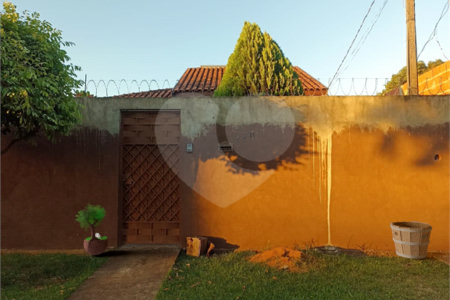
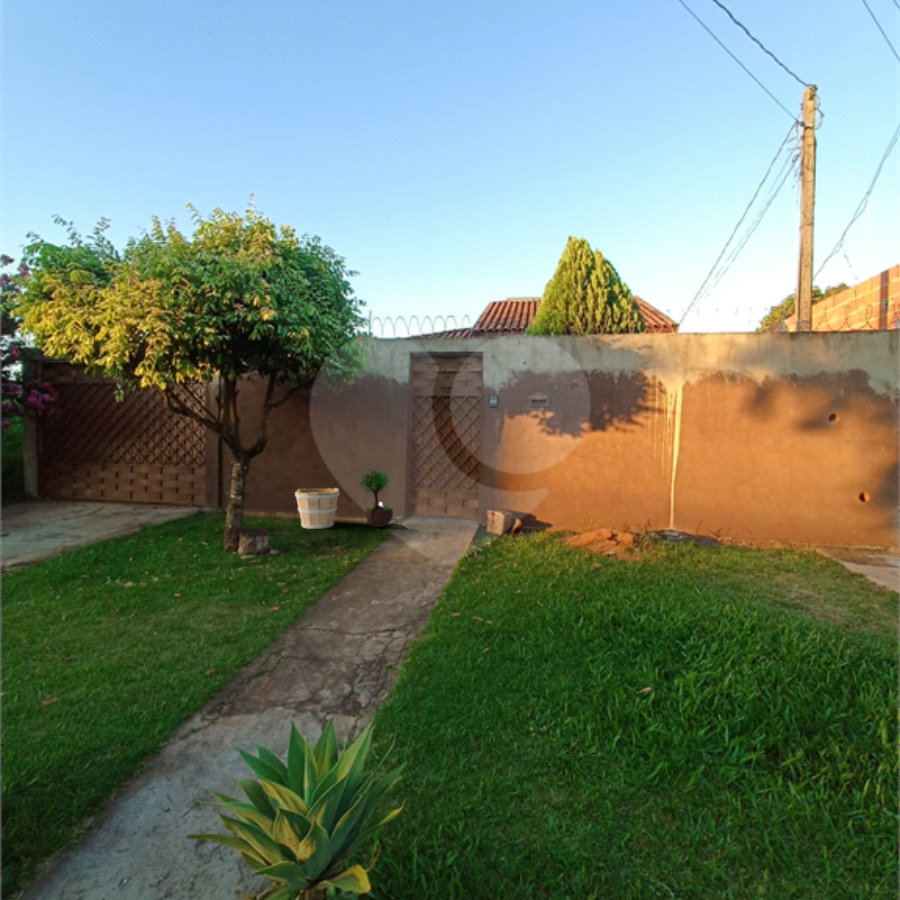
wooden bucket: present [390,221,432,259] -> present [295,488,340,529]

